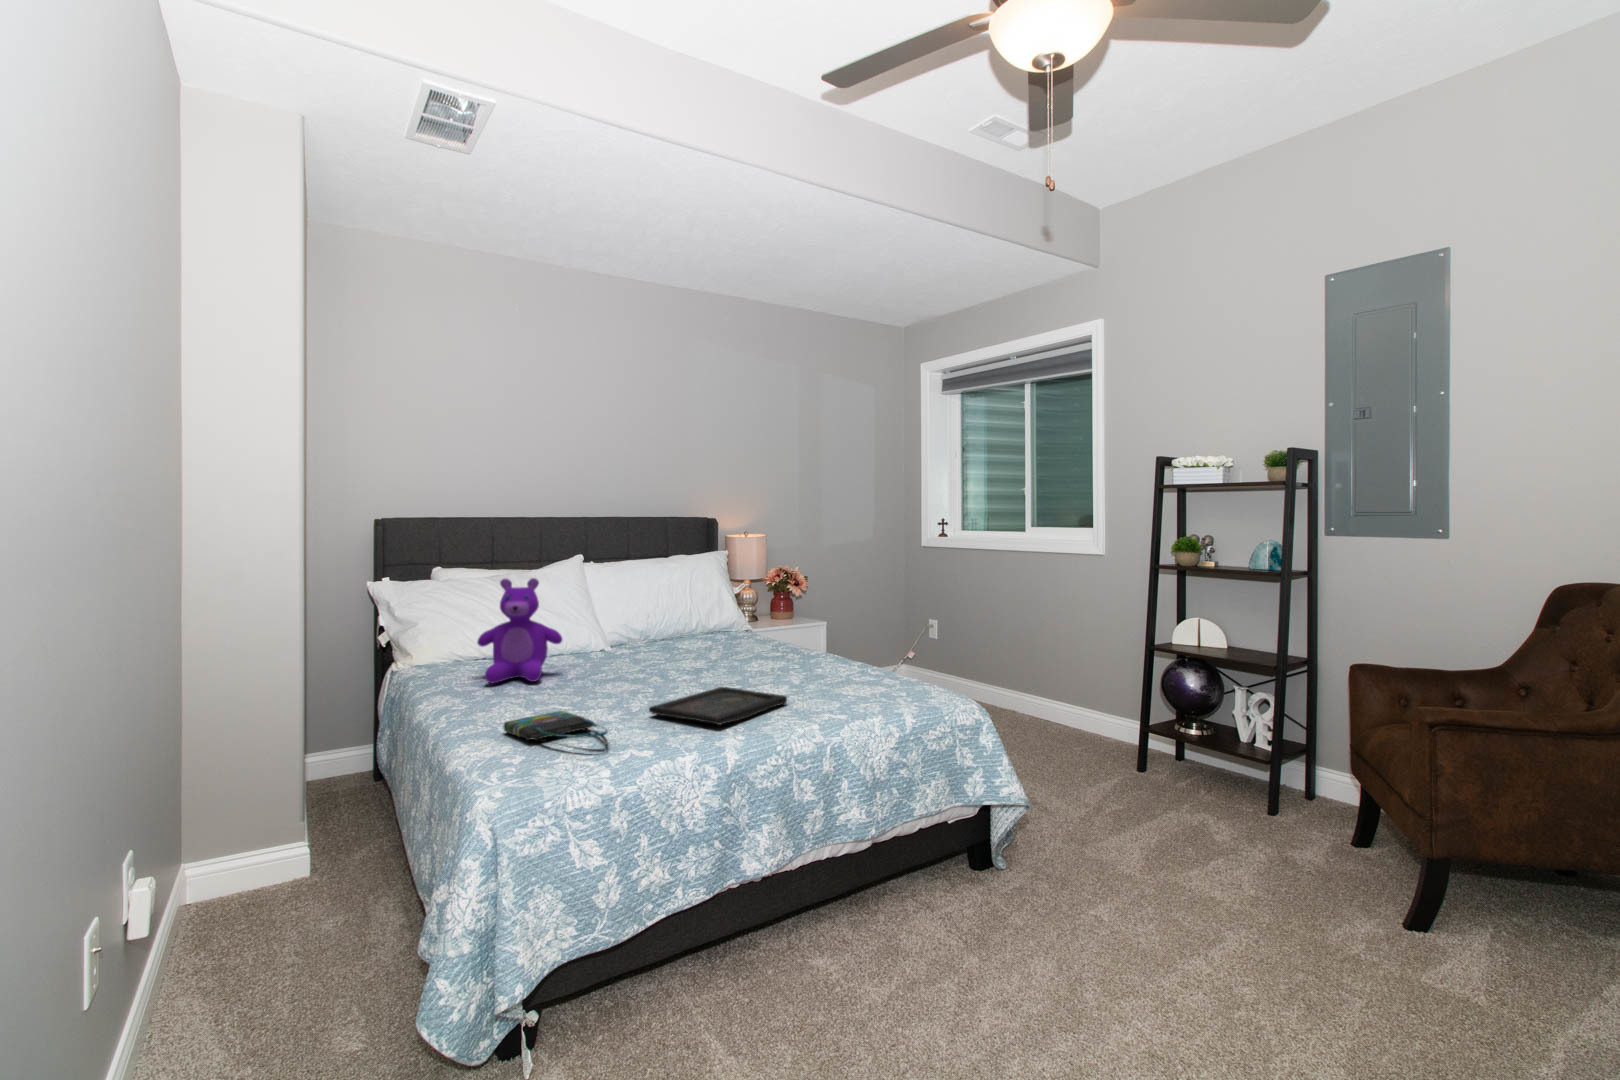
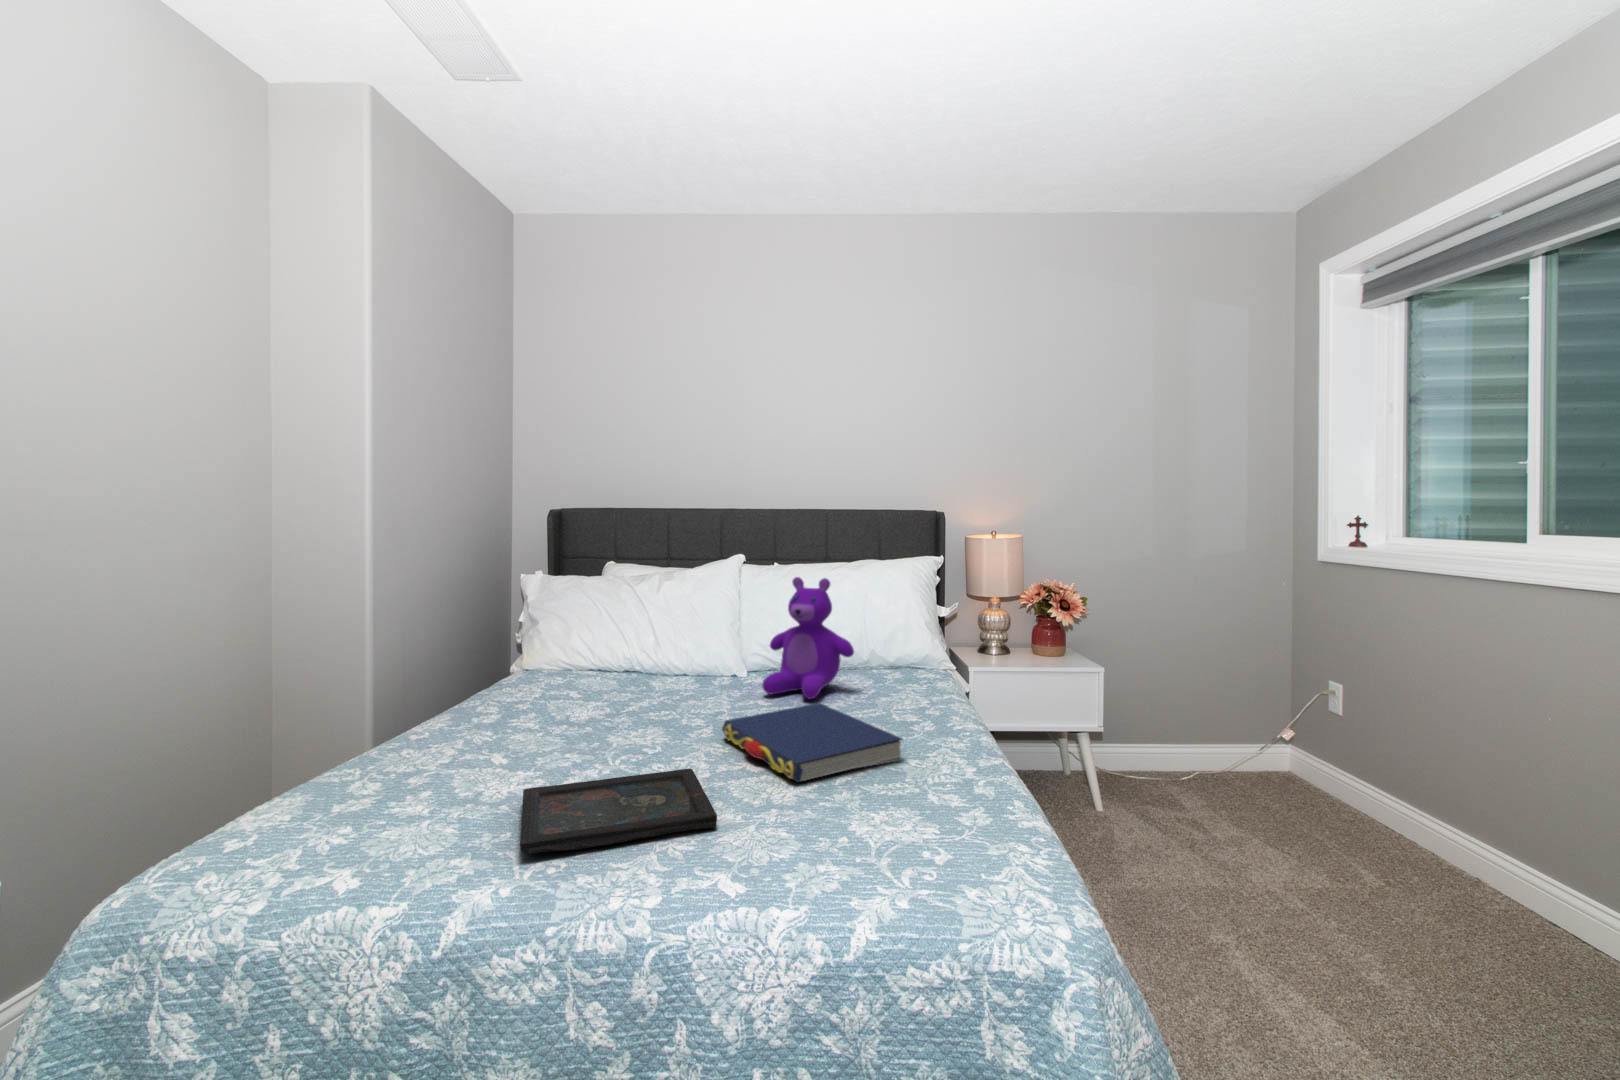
teddy bear: present [477,578,562,683] -> present [762,577,854,699]
book: none [692,650,818,684] -> present [722,703,902,782]
tote bag: present [504,711,608,752] -> none [311,769,449,862]

